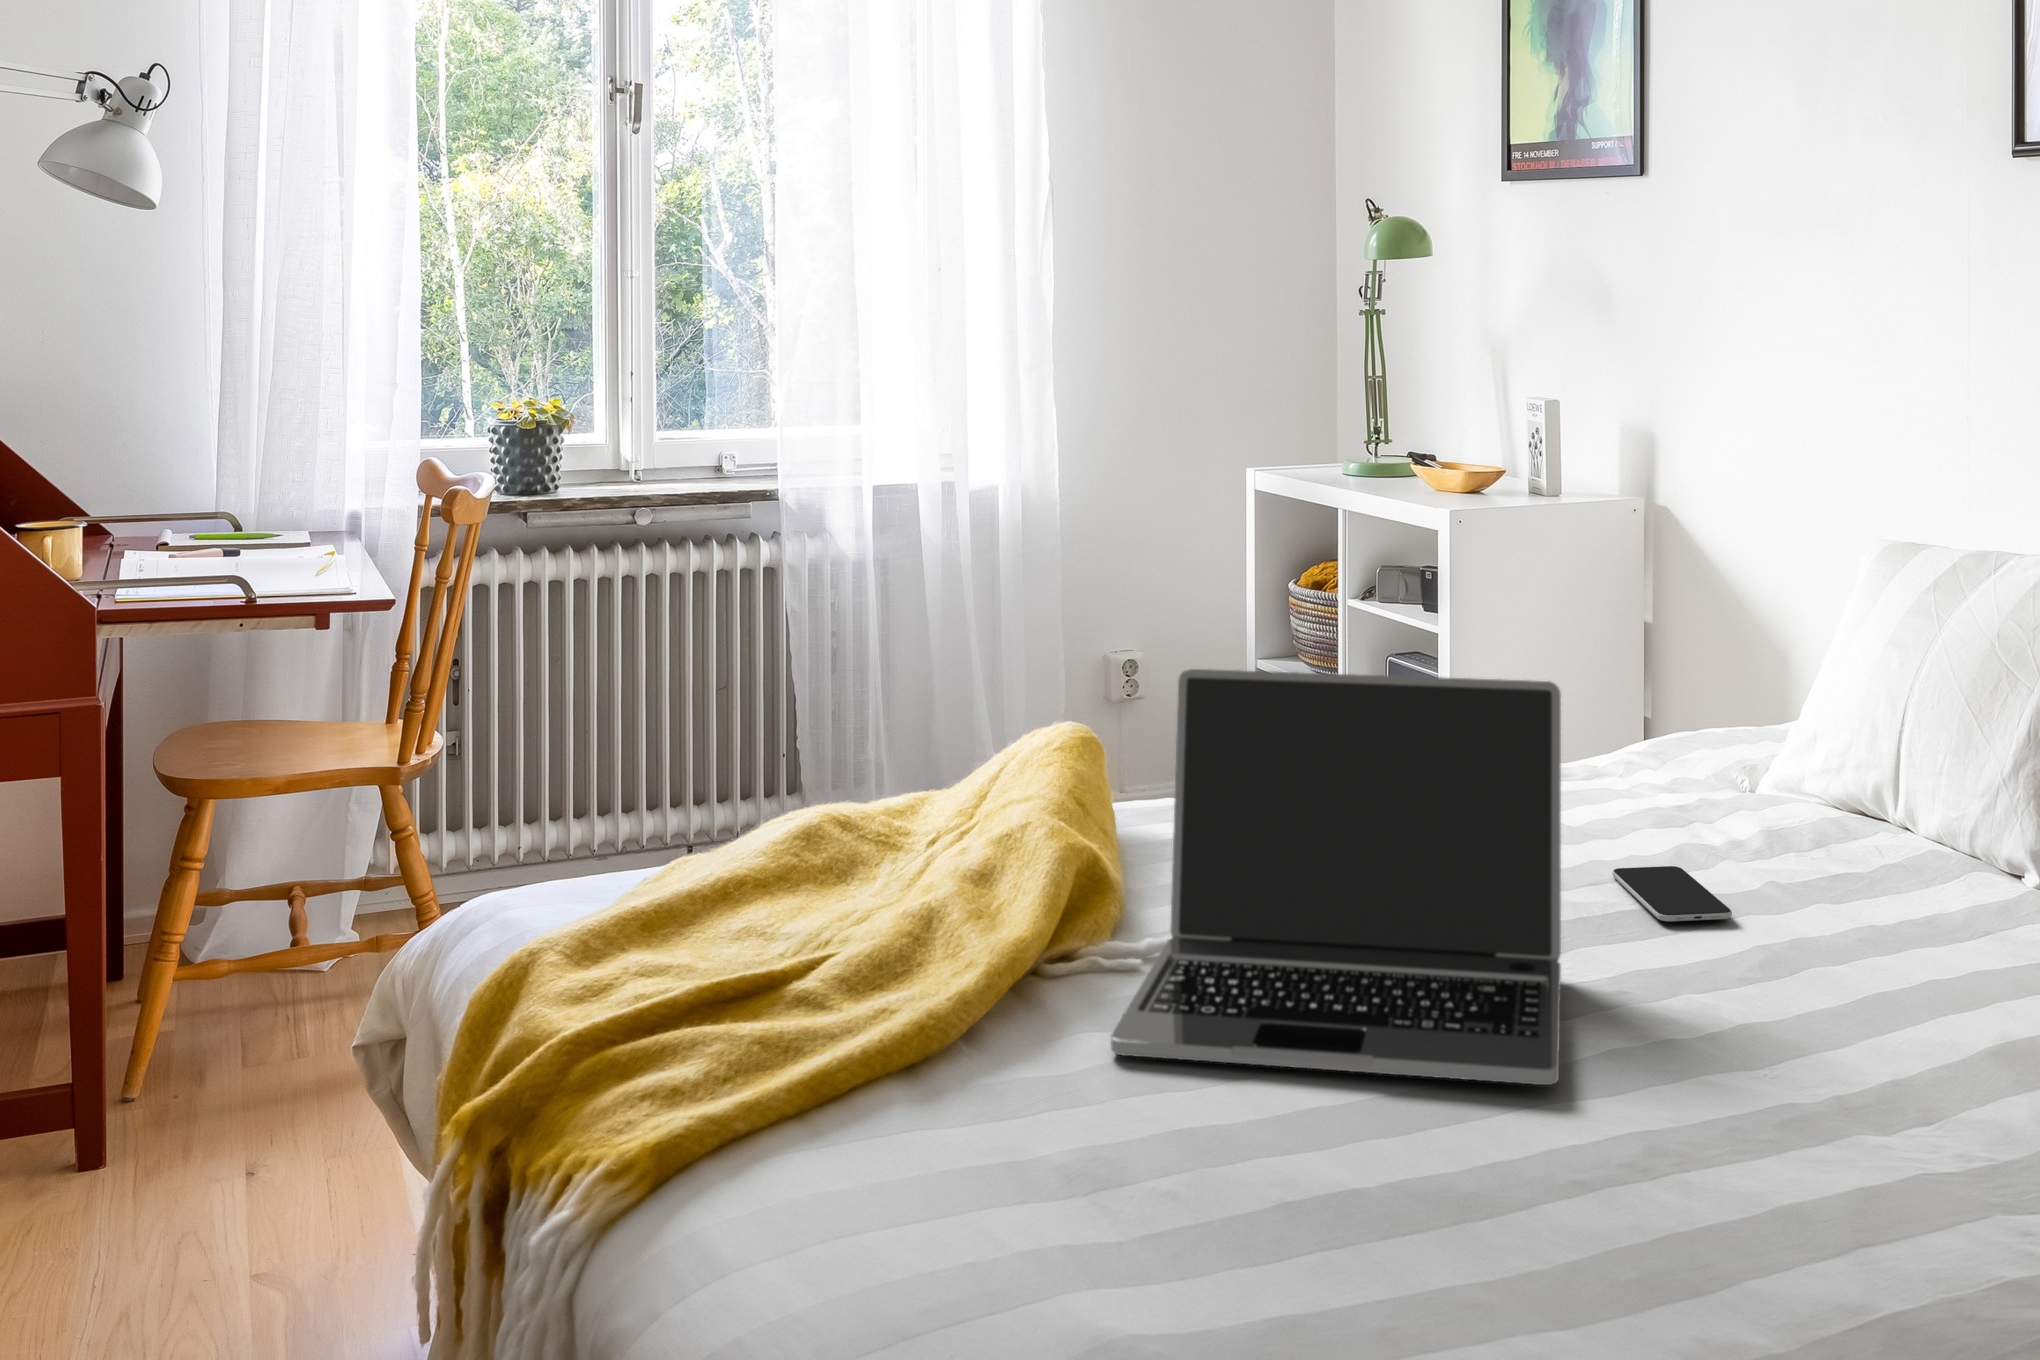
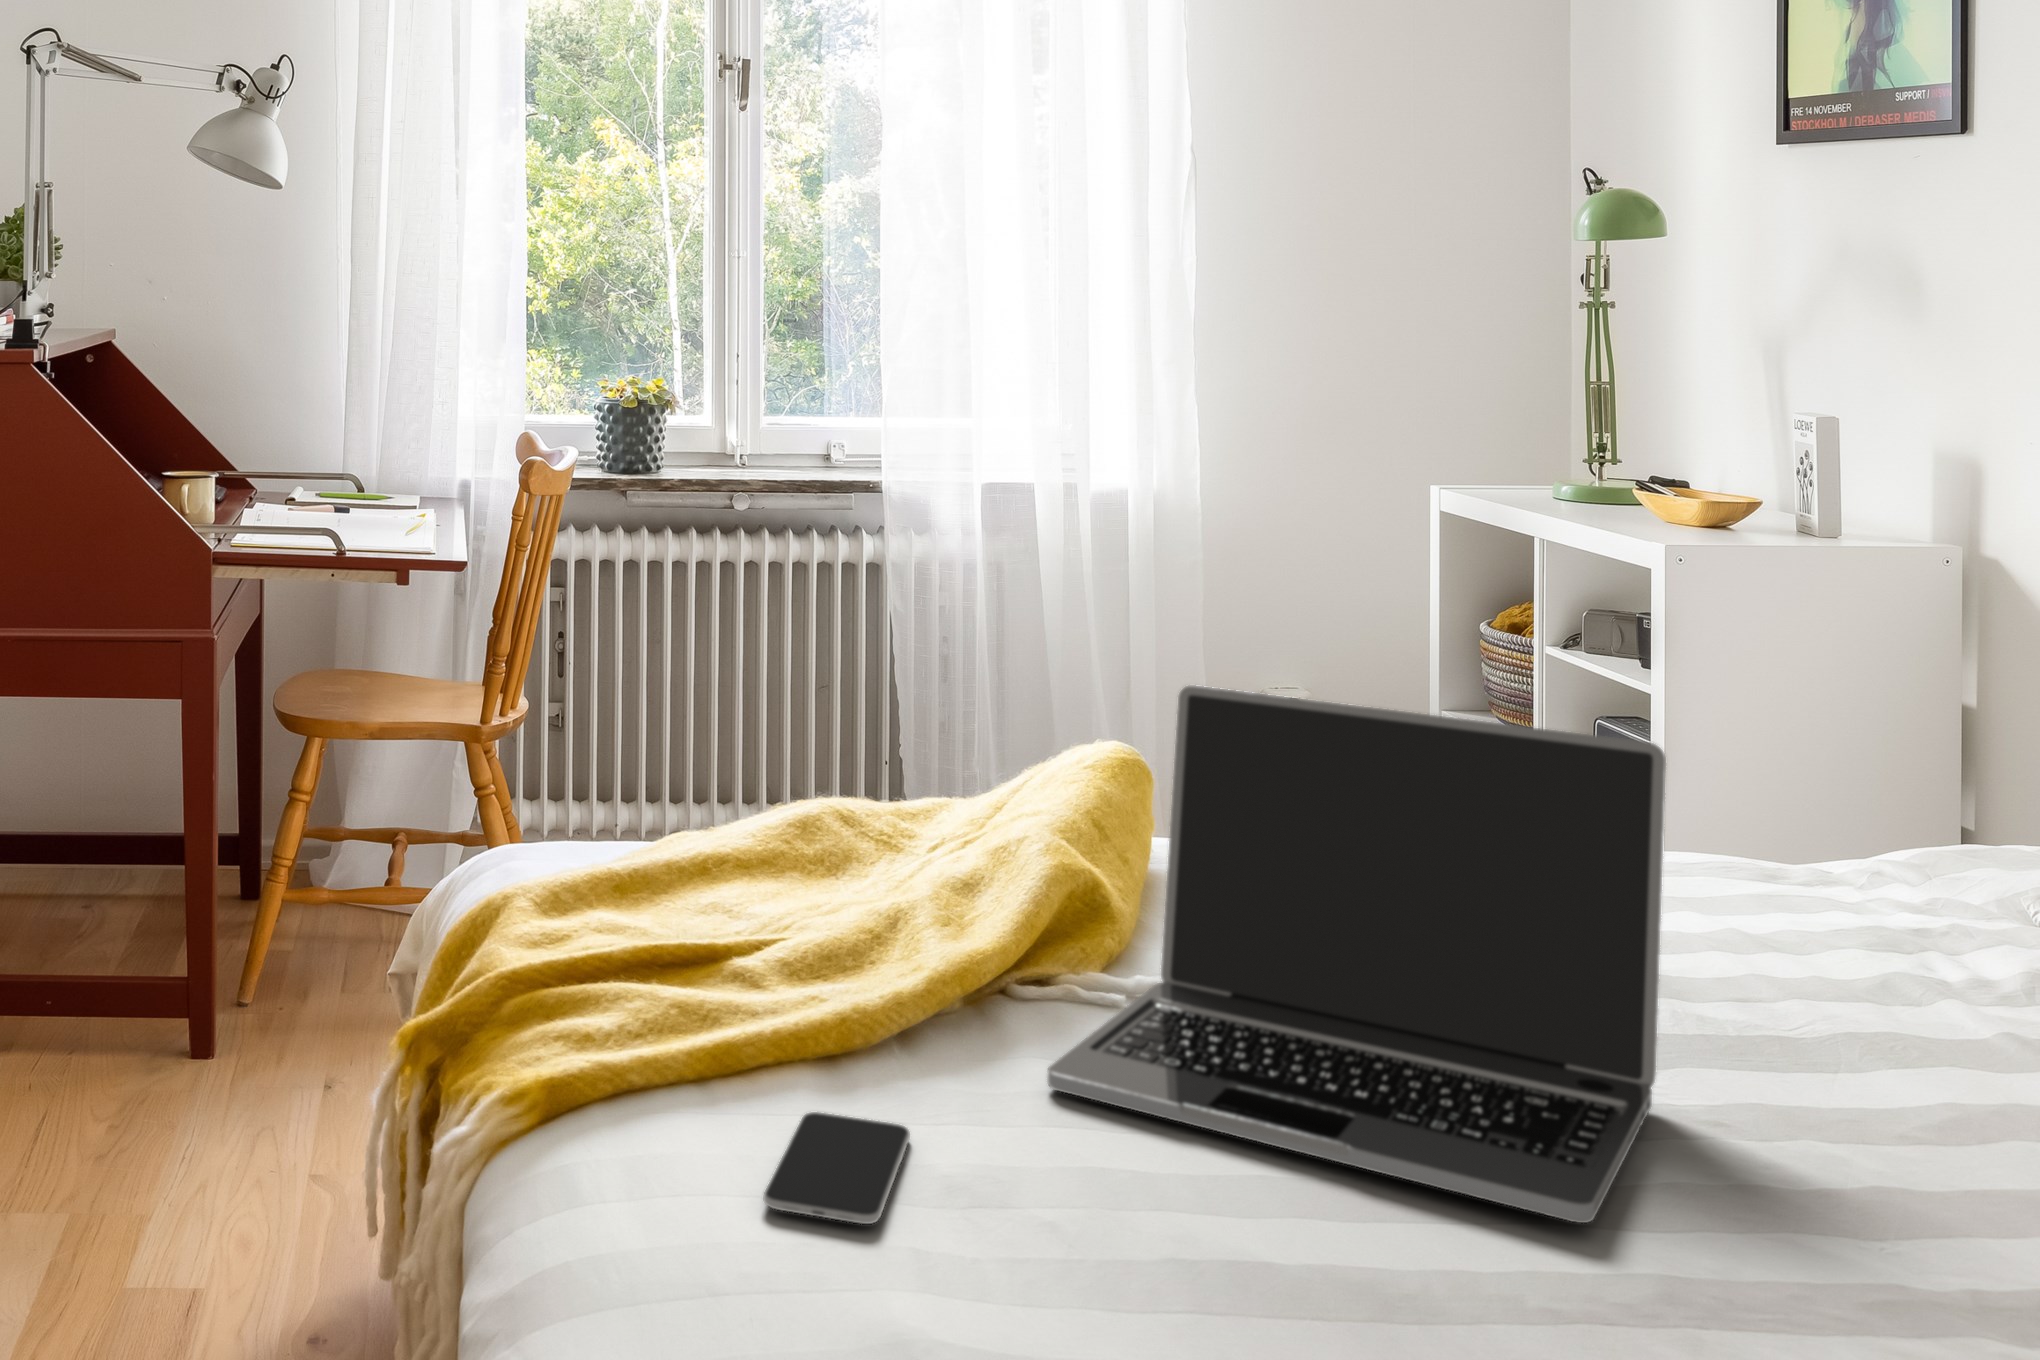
smartphone: present [1612,866,1732,921] -> present [763,1112,910,1224]

